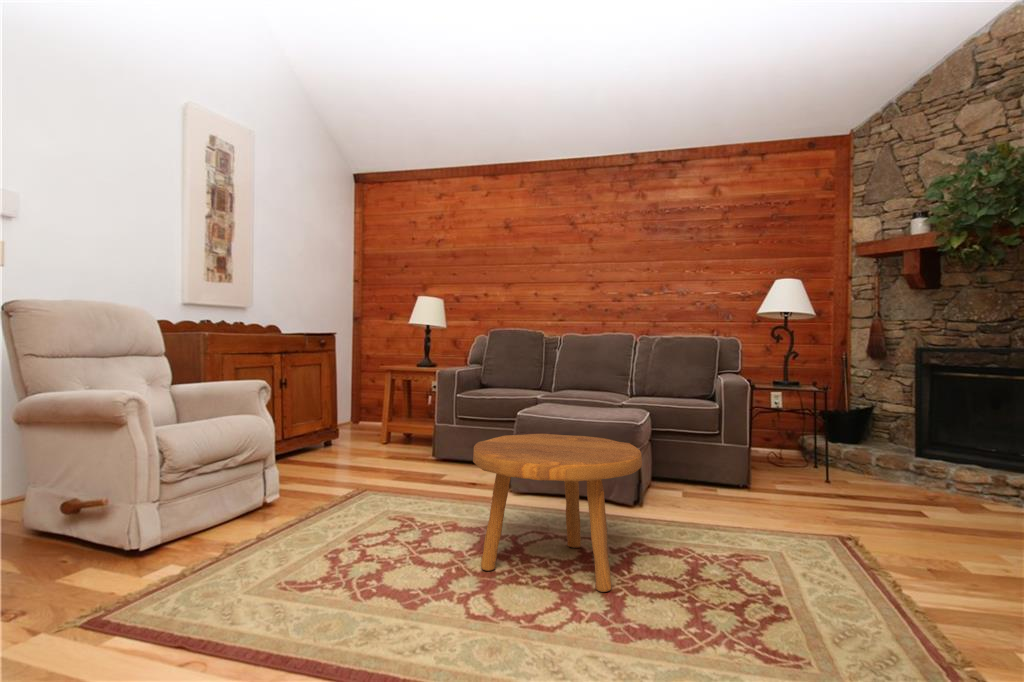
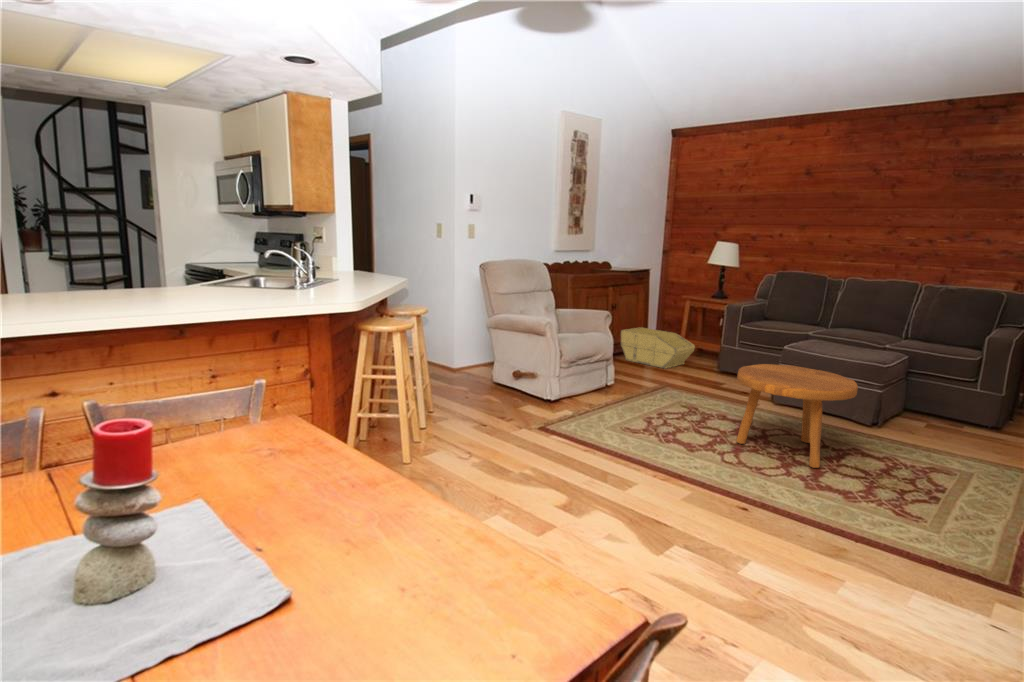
storage bin: none [295,412,401,466] -> present [621,327,695,368]

